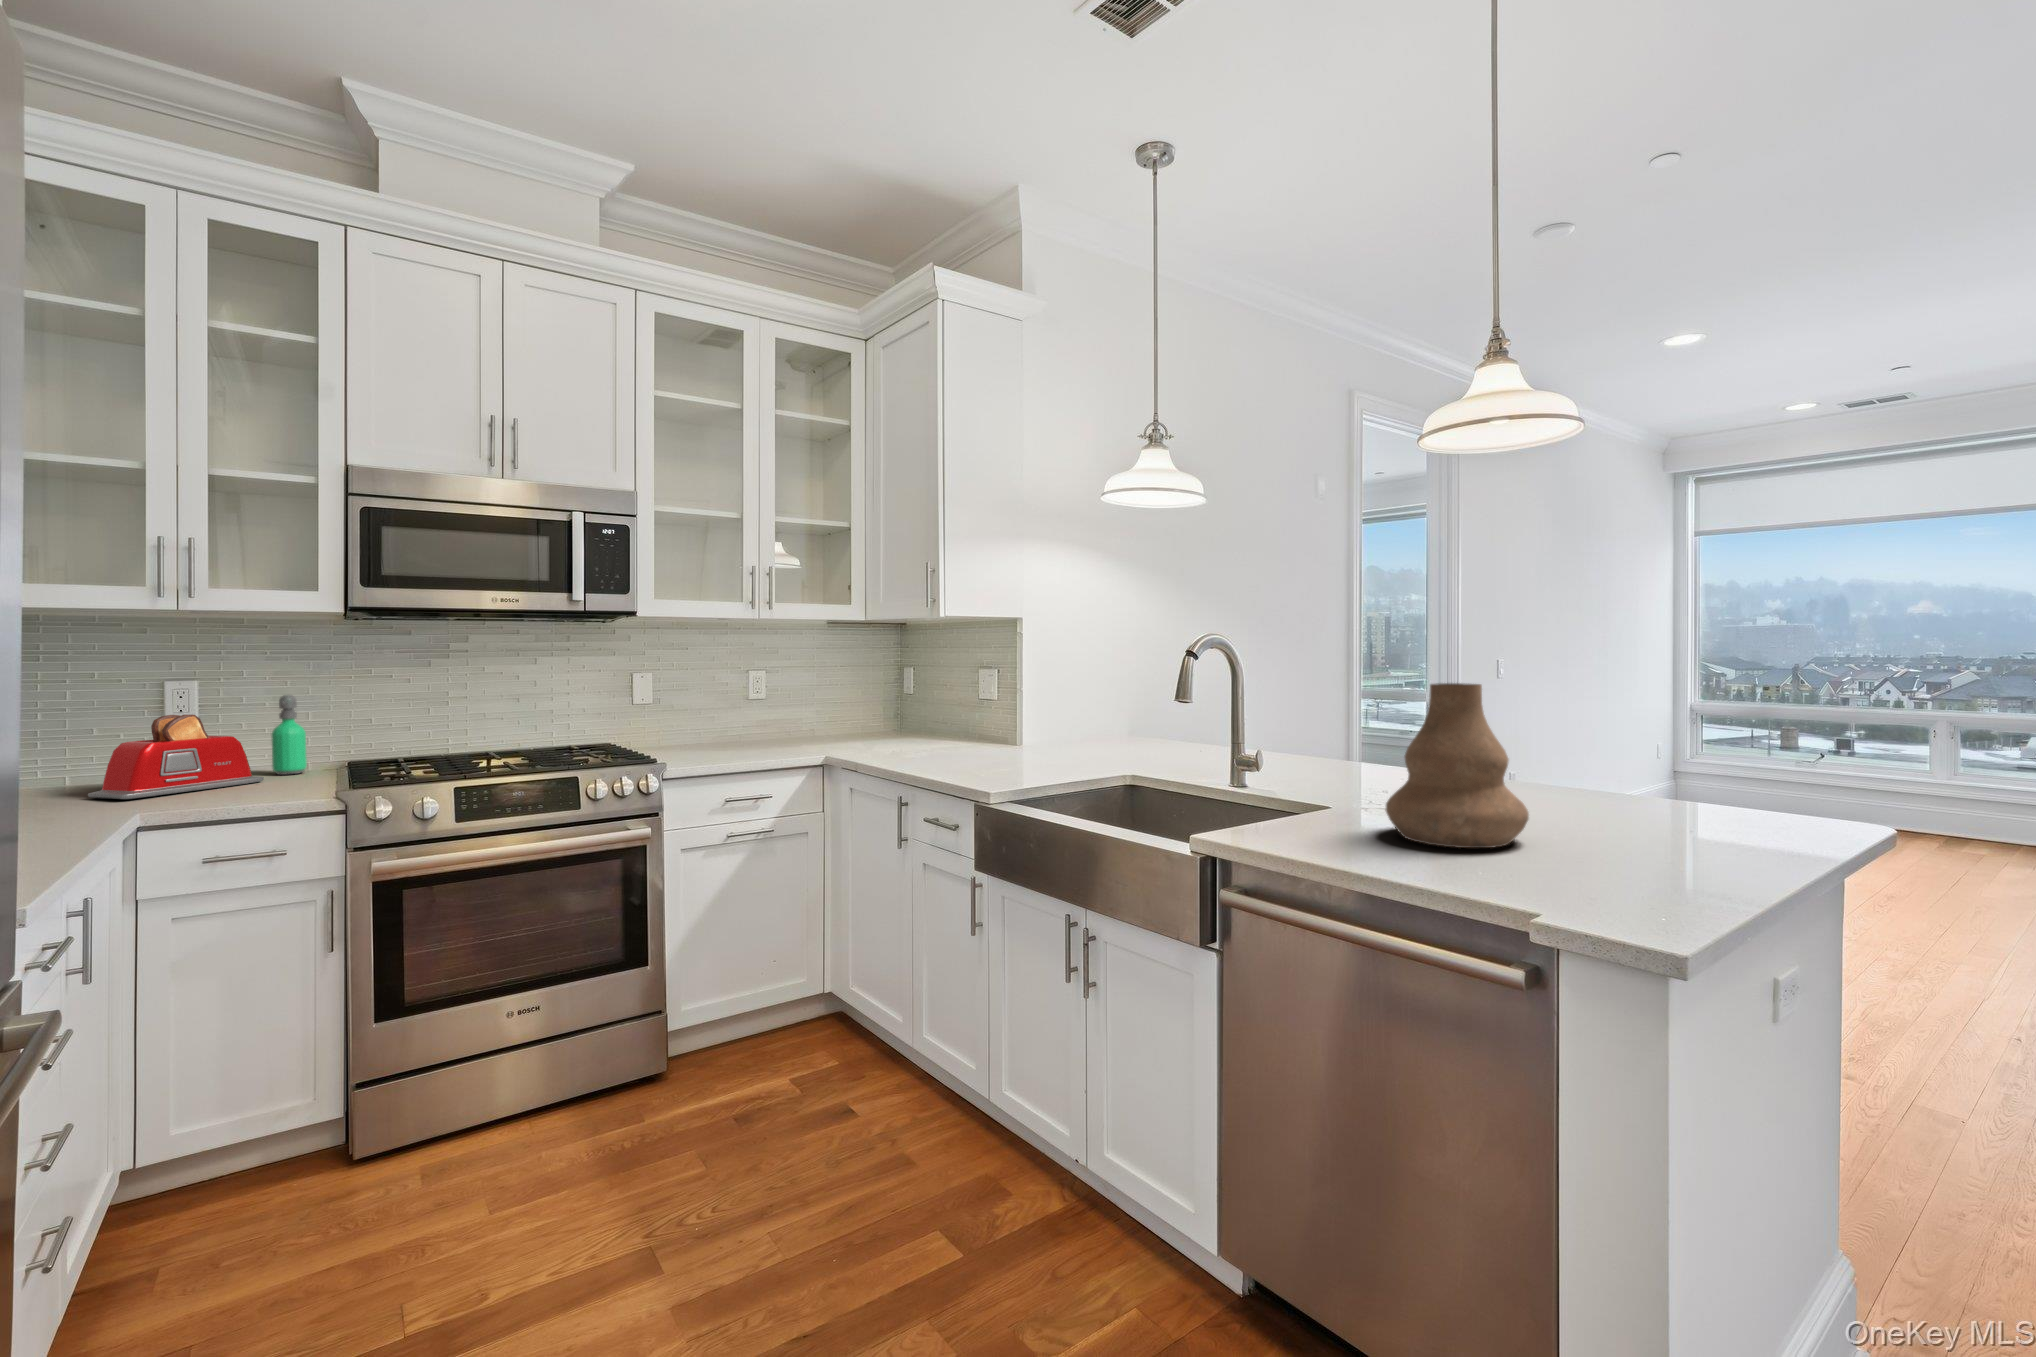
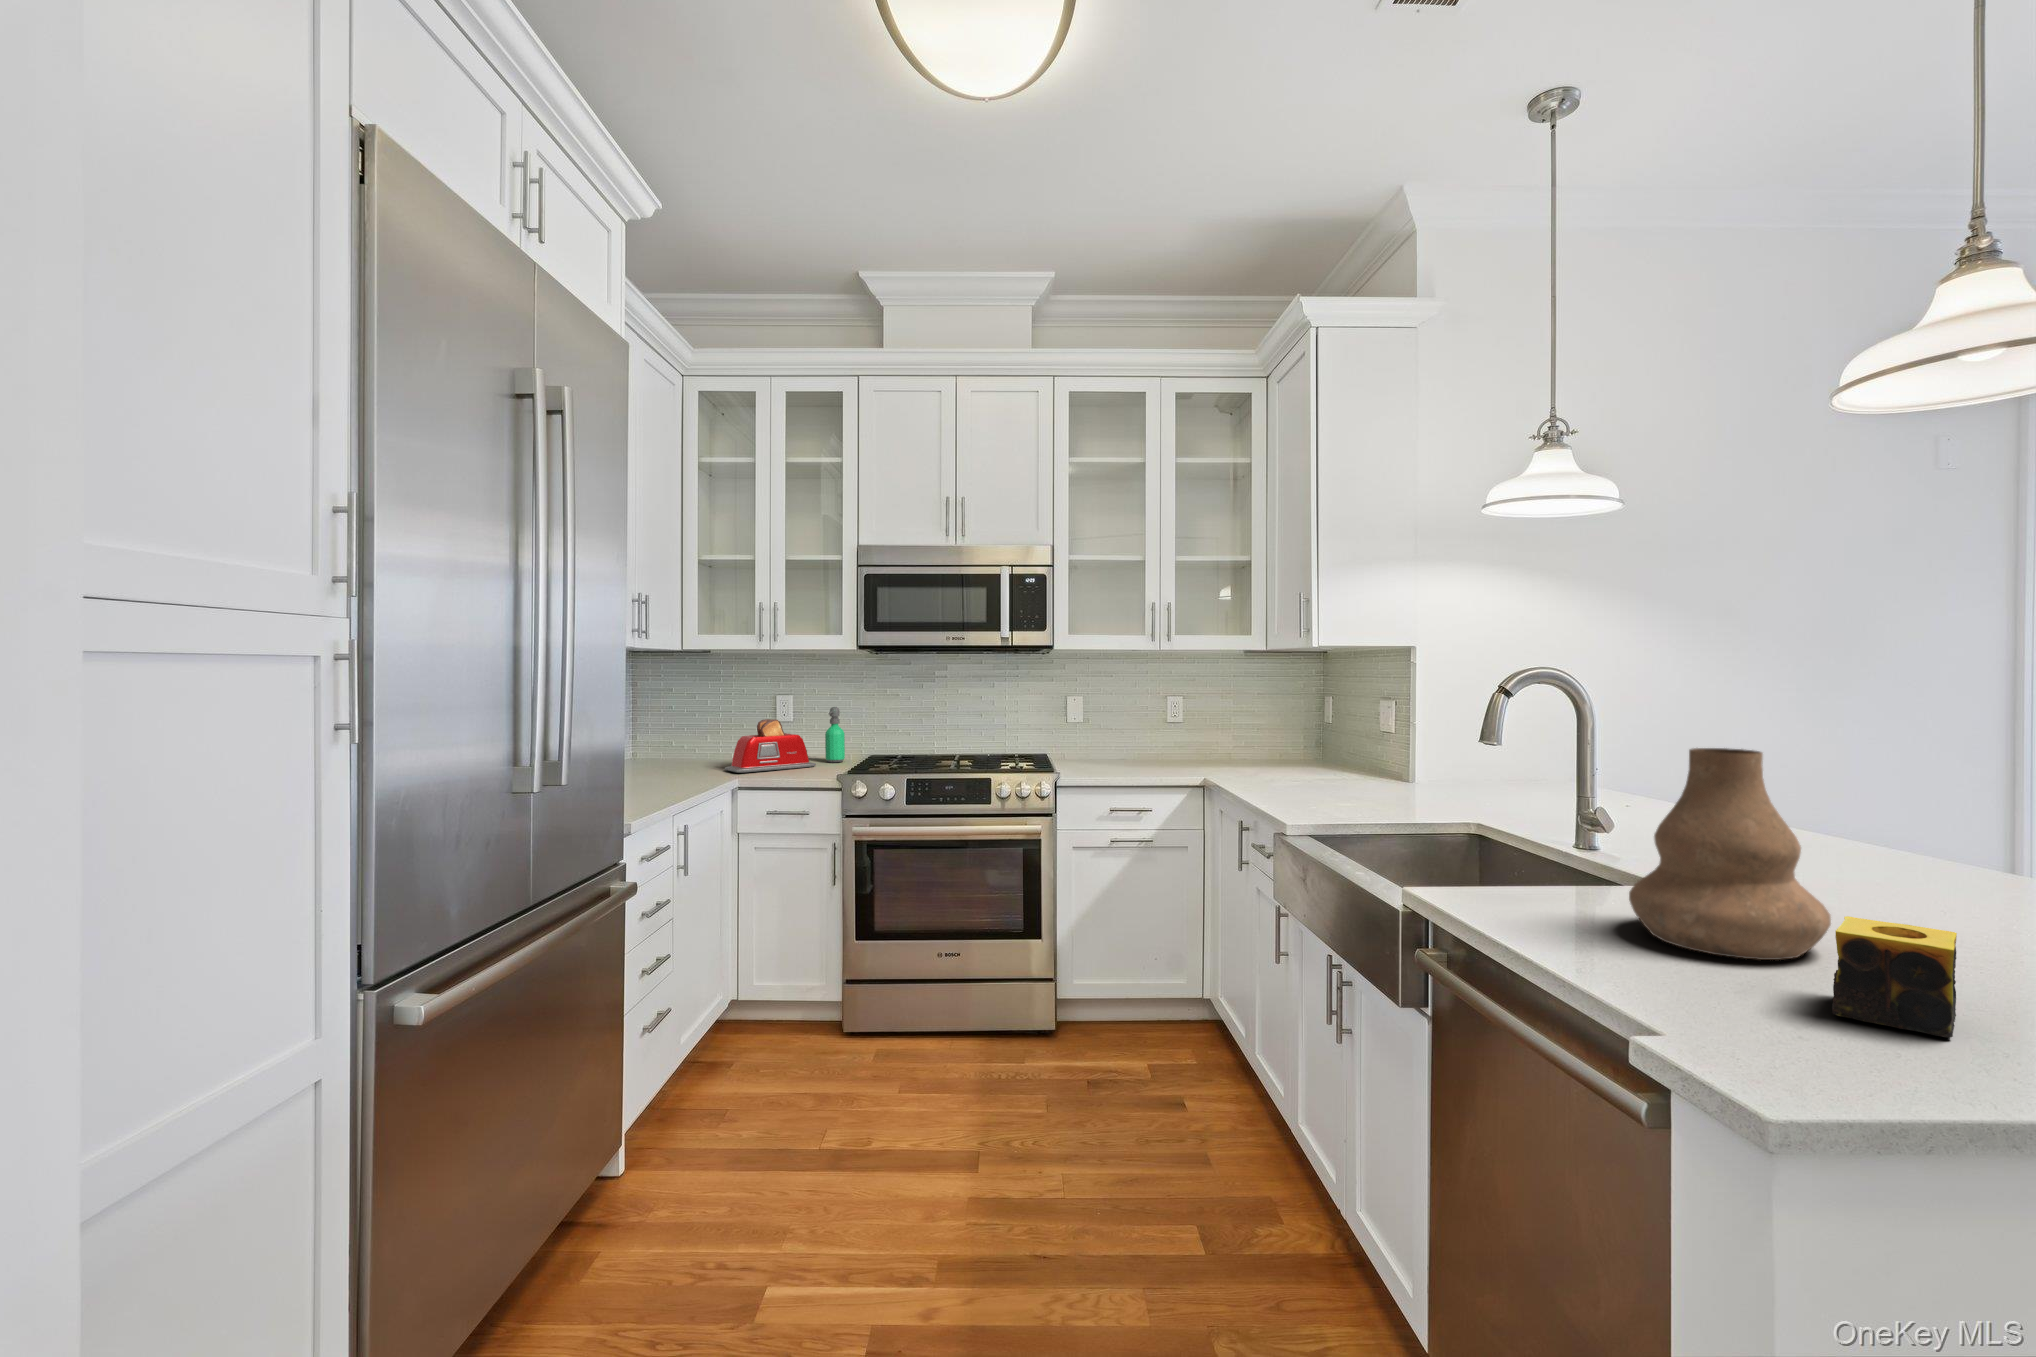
candle: none [1581,801,1678,877] -> present [1832,916,1957,1037]

